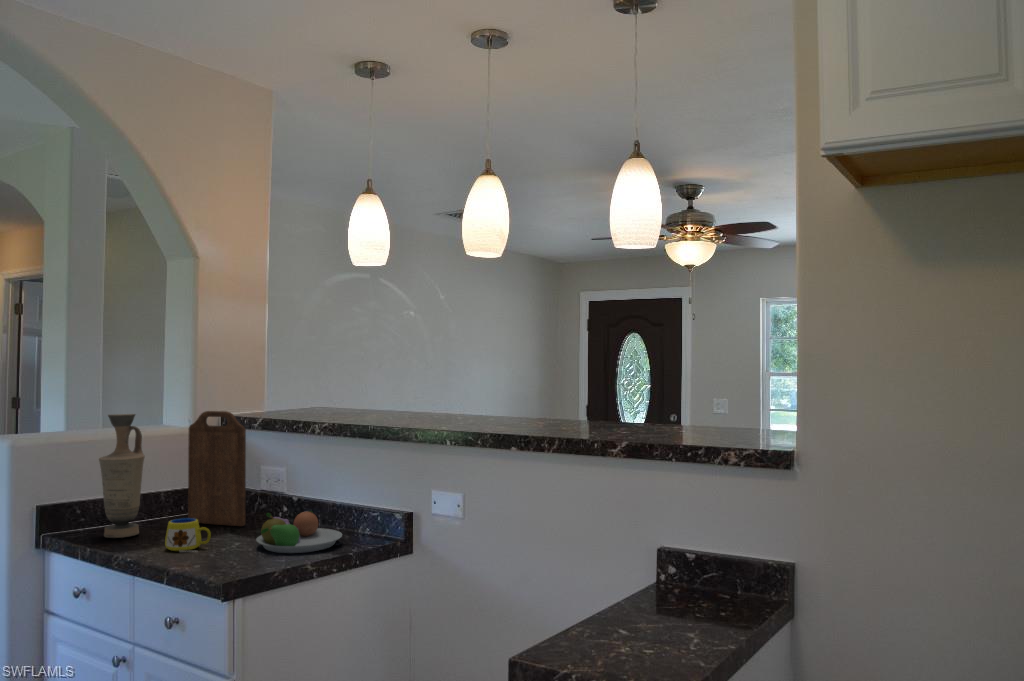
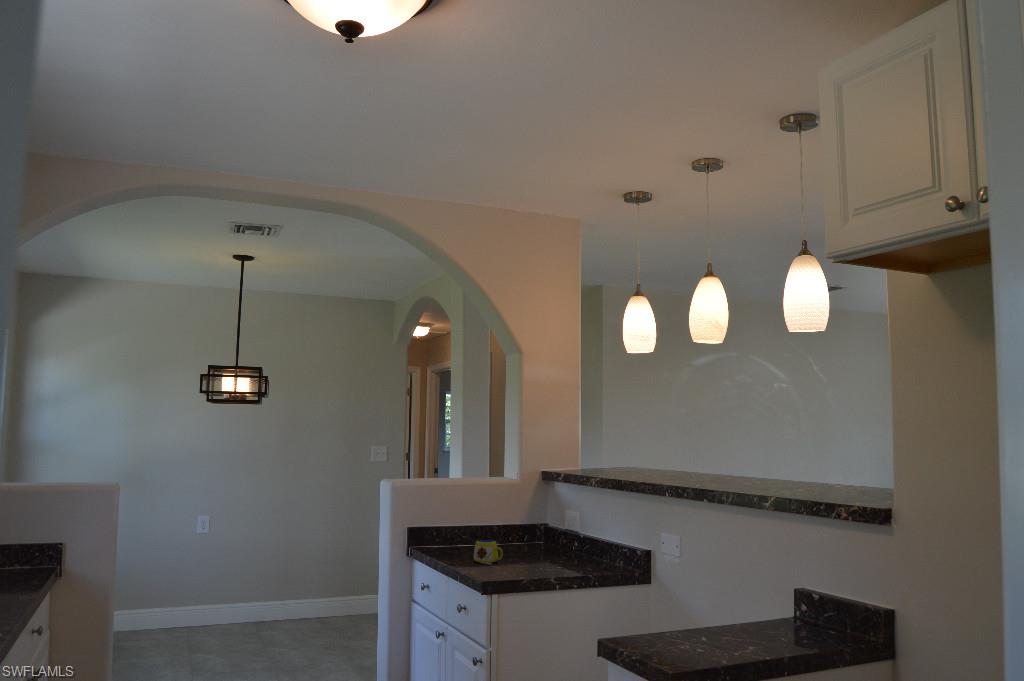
cutting board: present [188,411,246,526] -> none [509,464,544,555]
vase: present [99,414,145,538] -> none [444,463,474,552]
fruit bowl: present [256,511,342,553] -> none [529,541,595,573]

